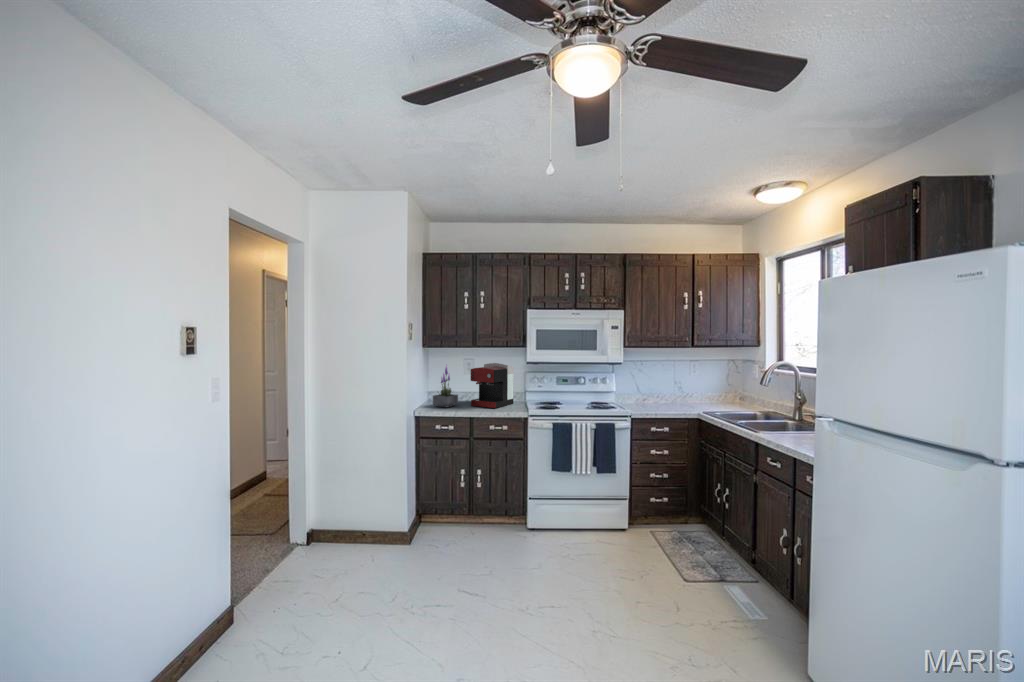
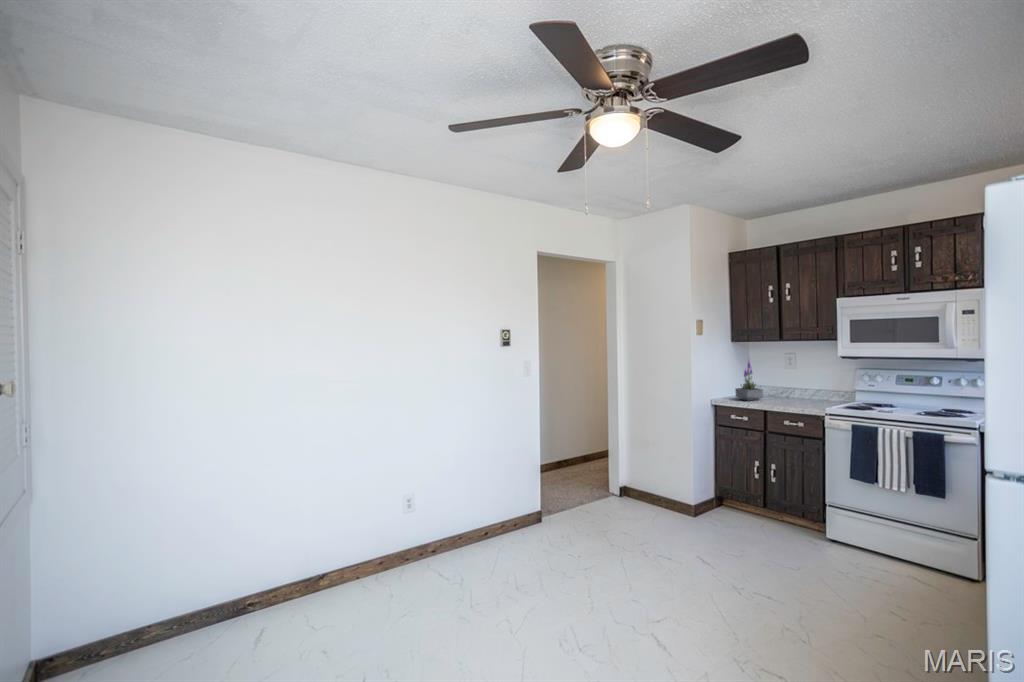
coffee maker: present [471,363,514,408] -> none [775,357,829,405]

